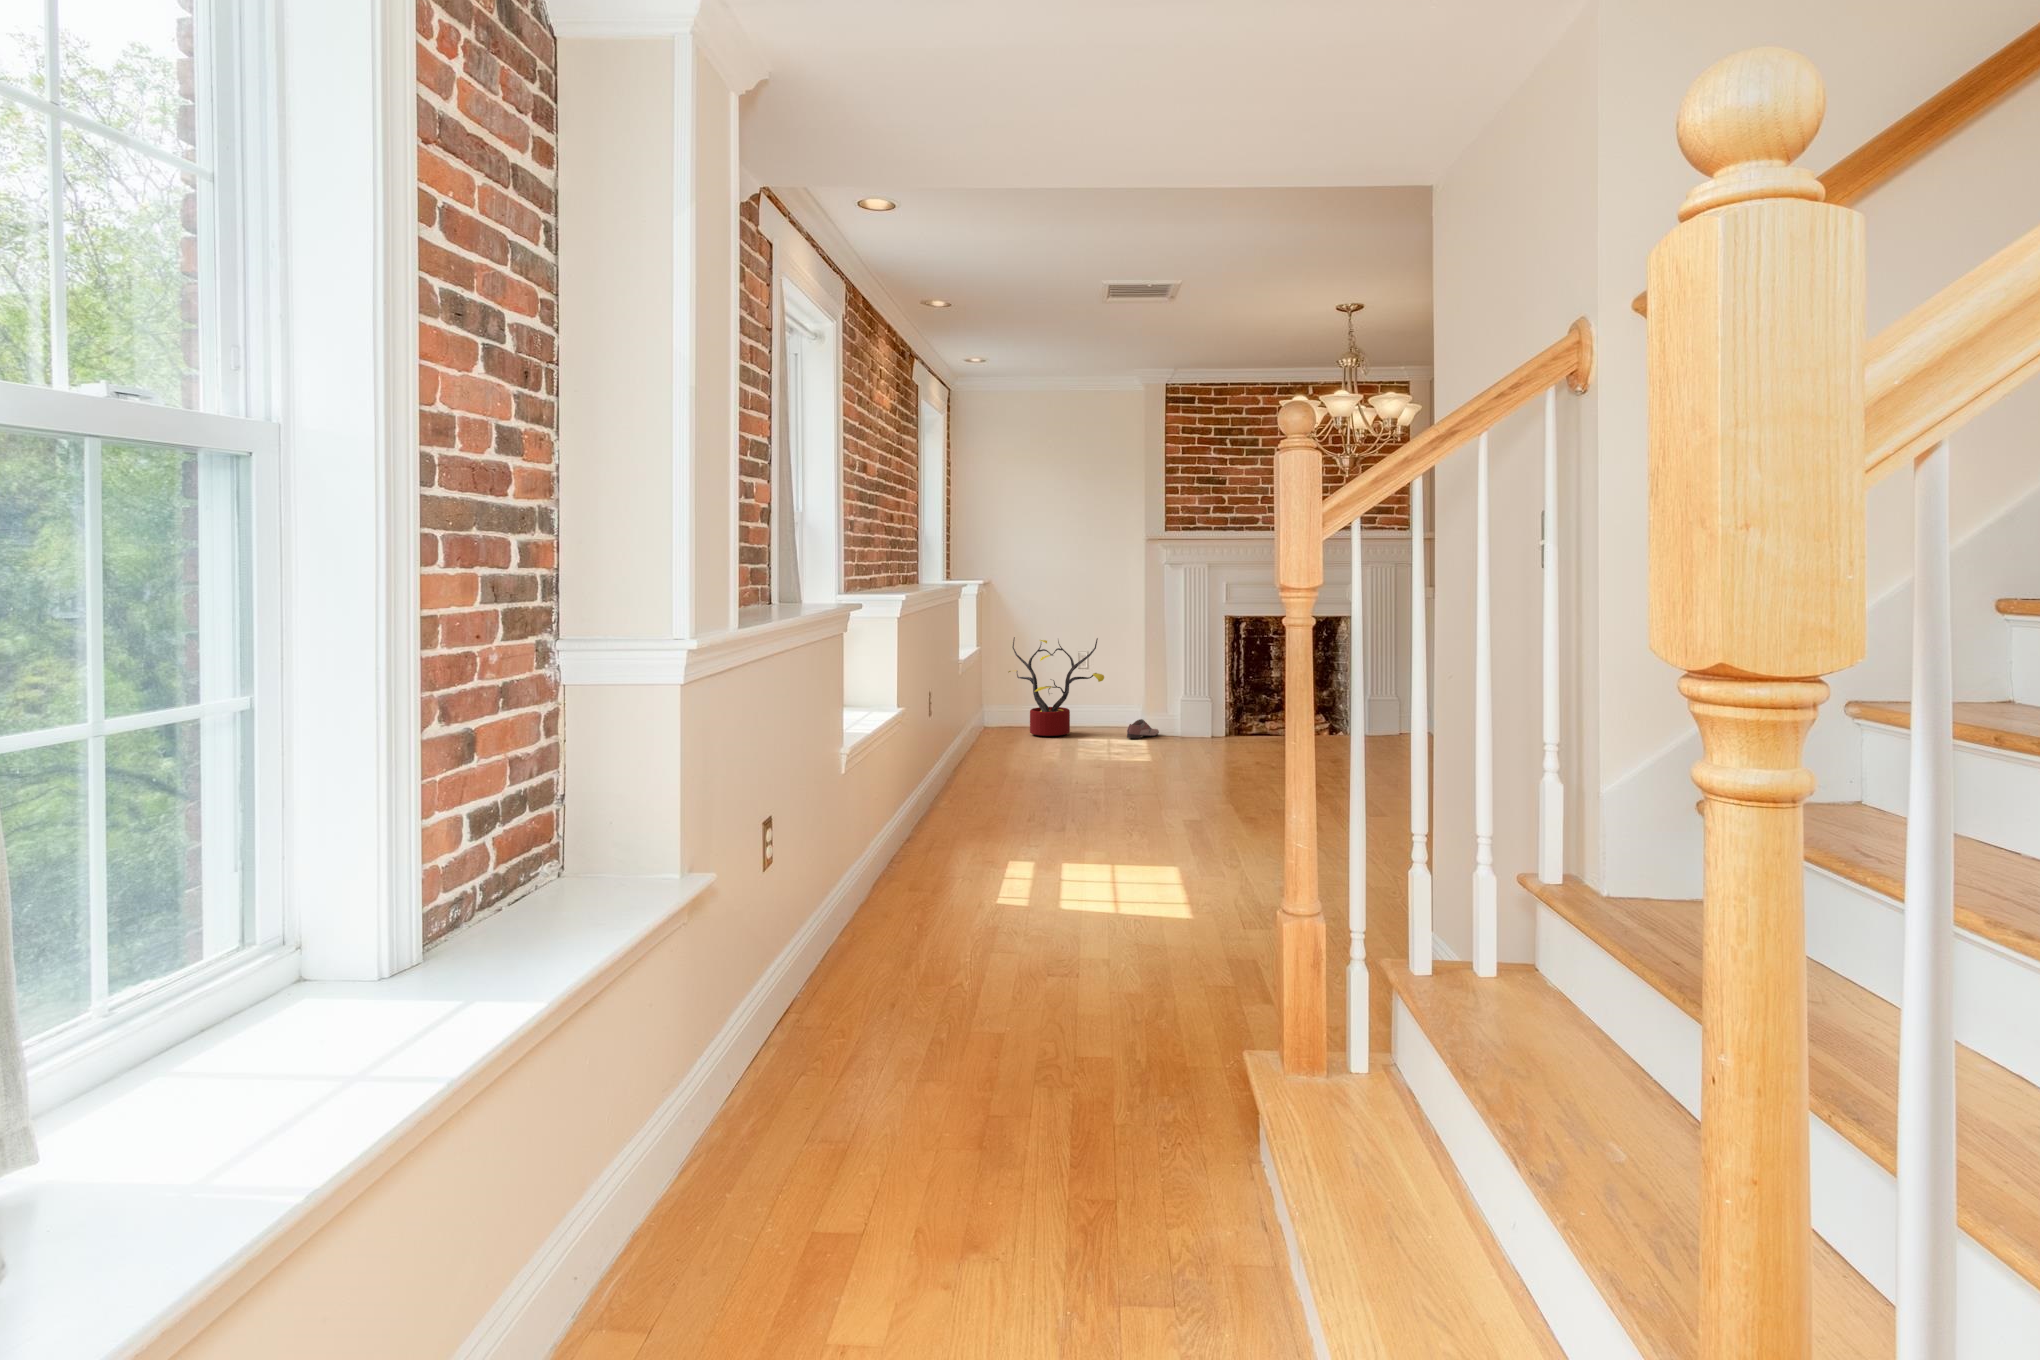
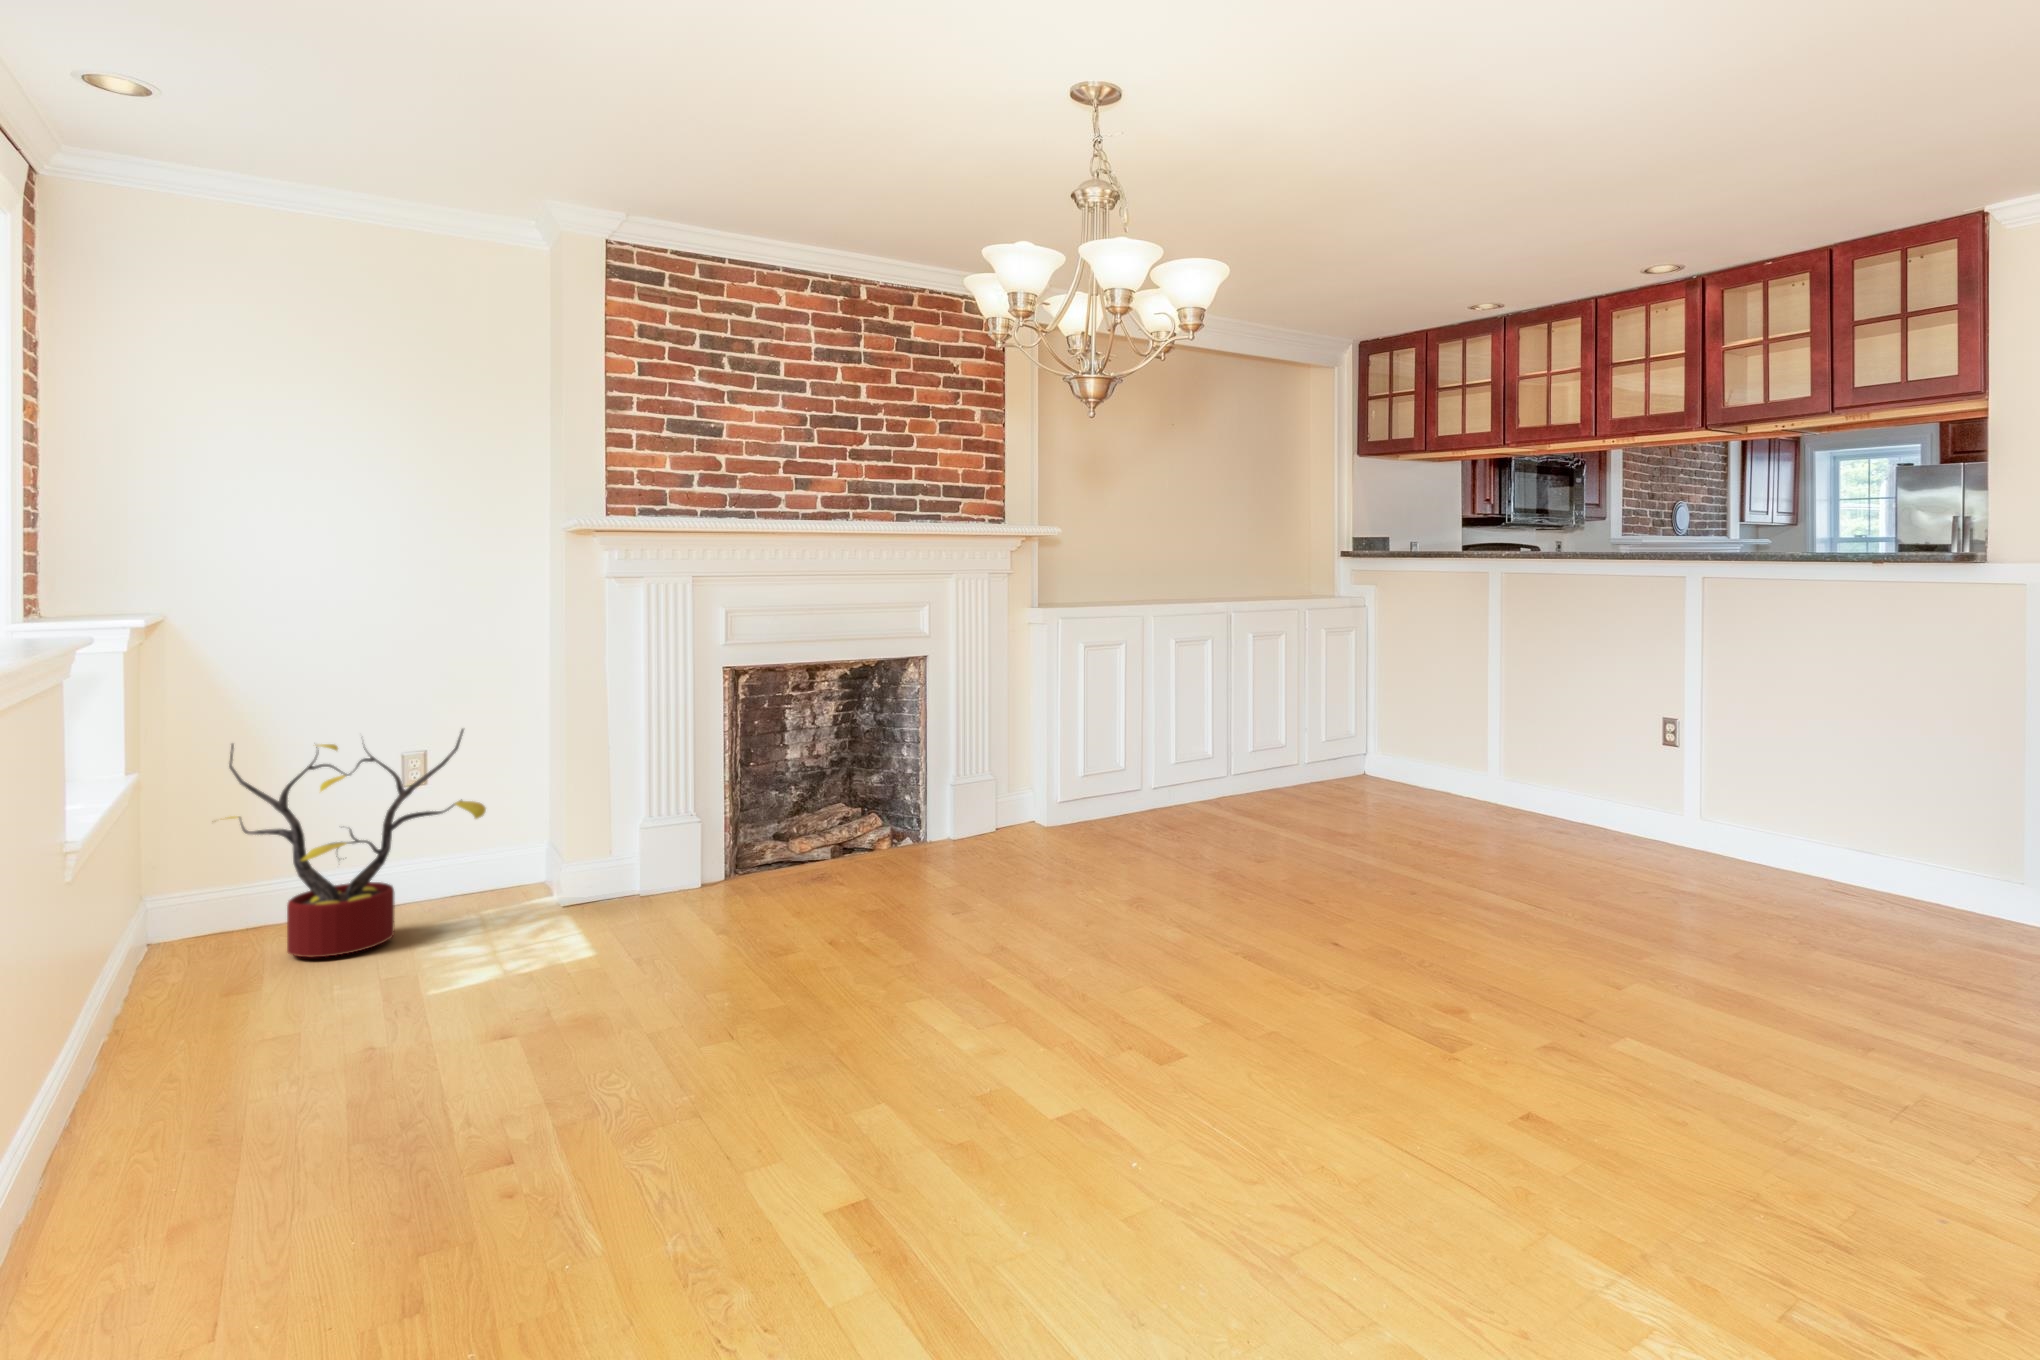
shoe: present [1127,719,1159,739] -> none [542,879,600,923]

